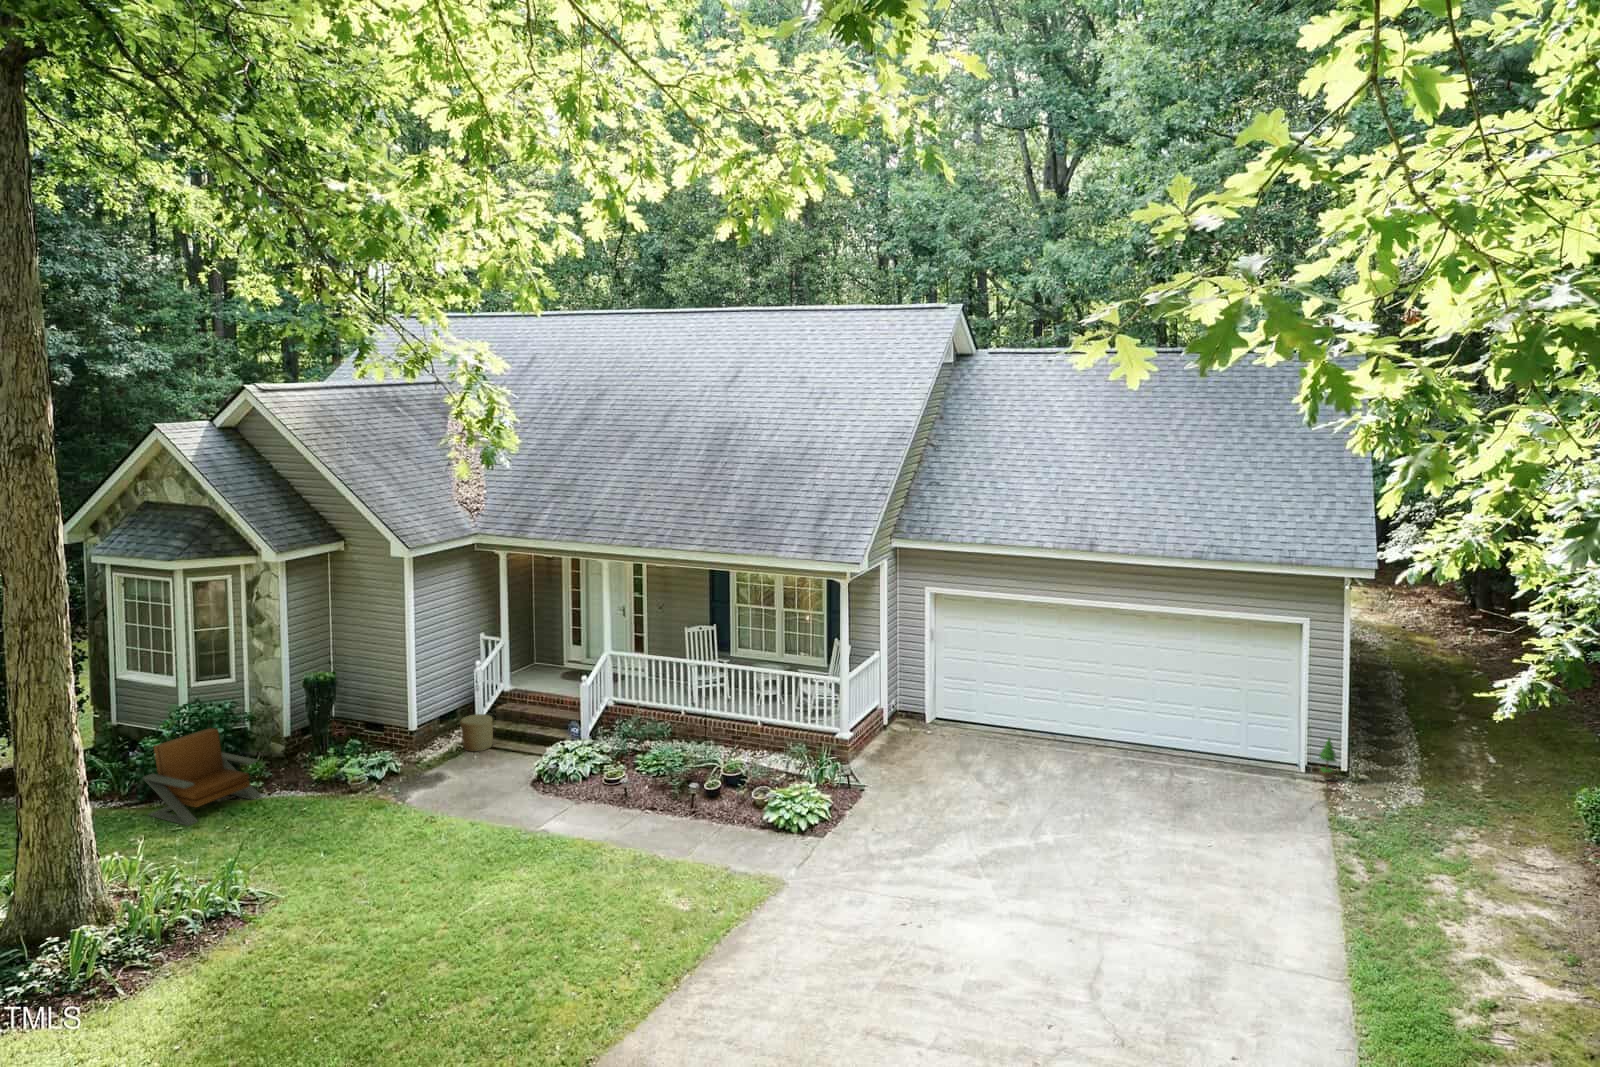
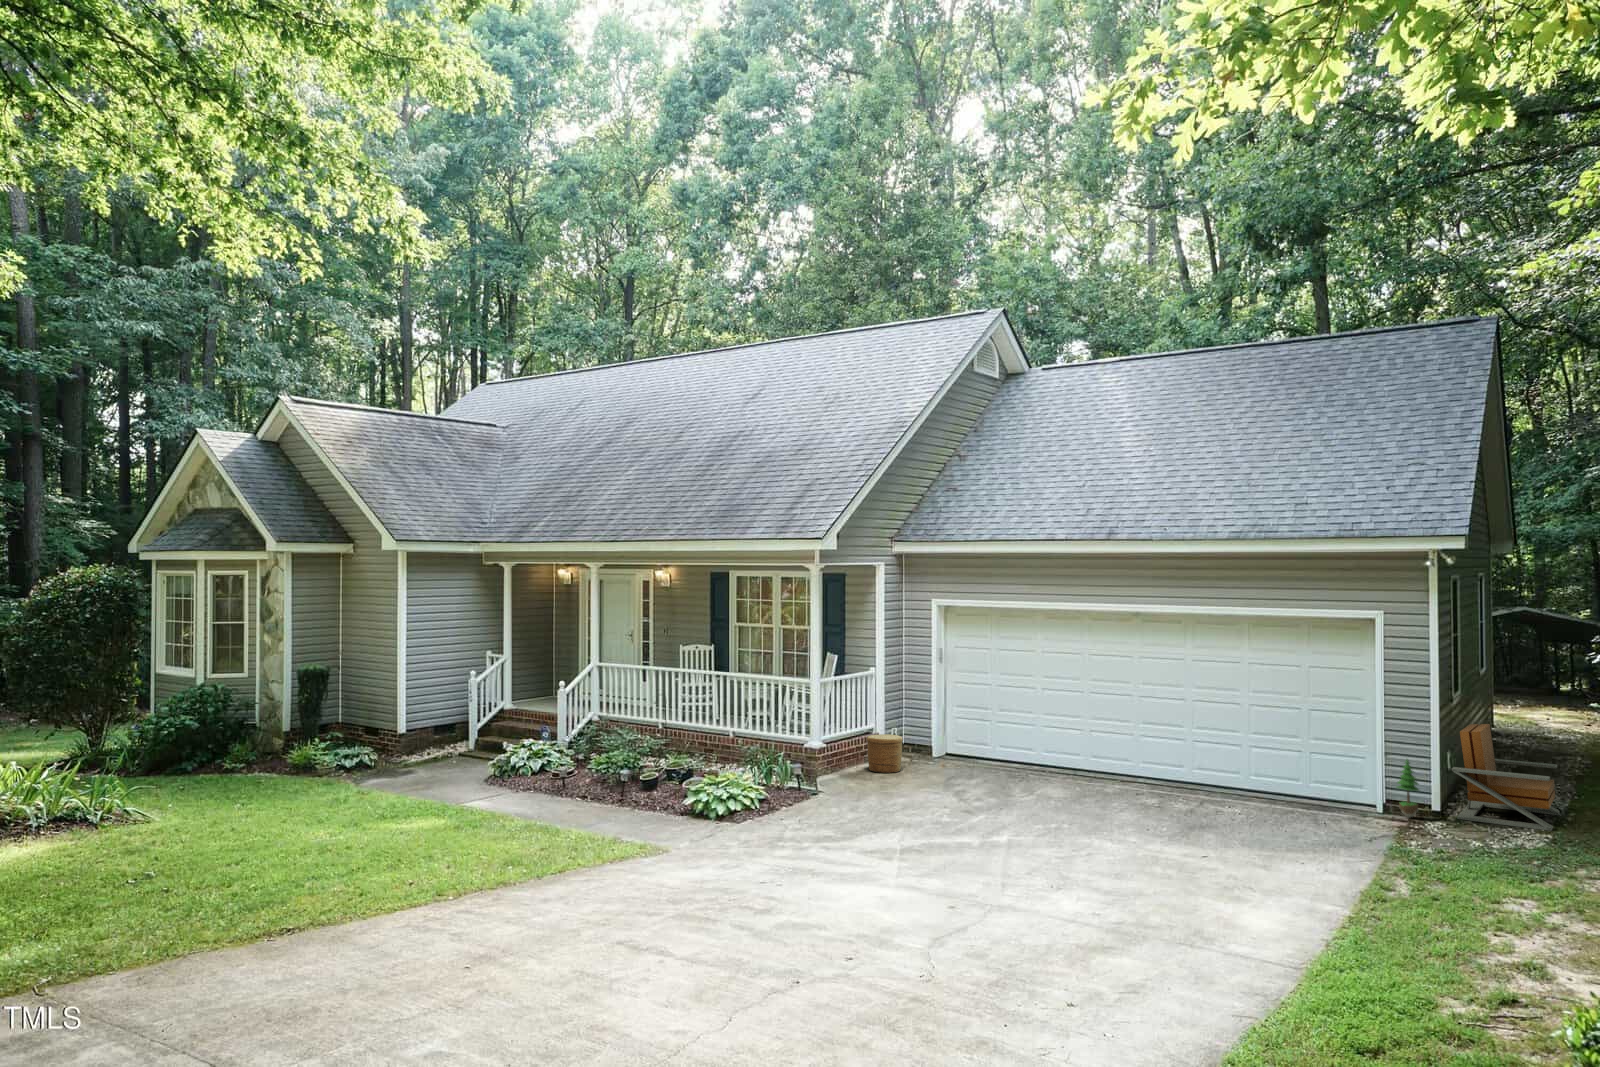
woven basket: present [460,714,493,751] -> present [867,734,903,773]
lounge chair: present [143,728,261,826] -> present [1452,724,1560,831]

